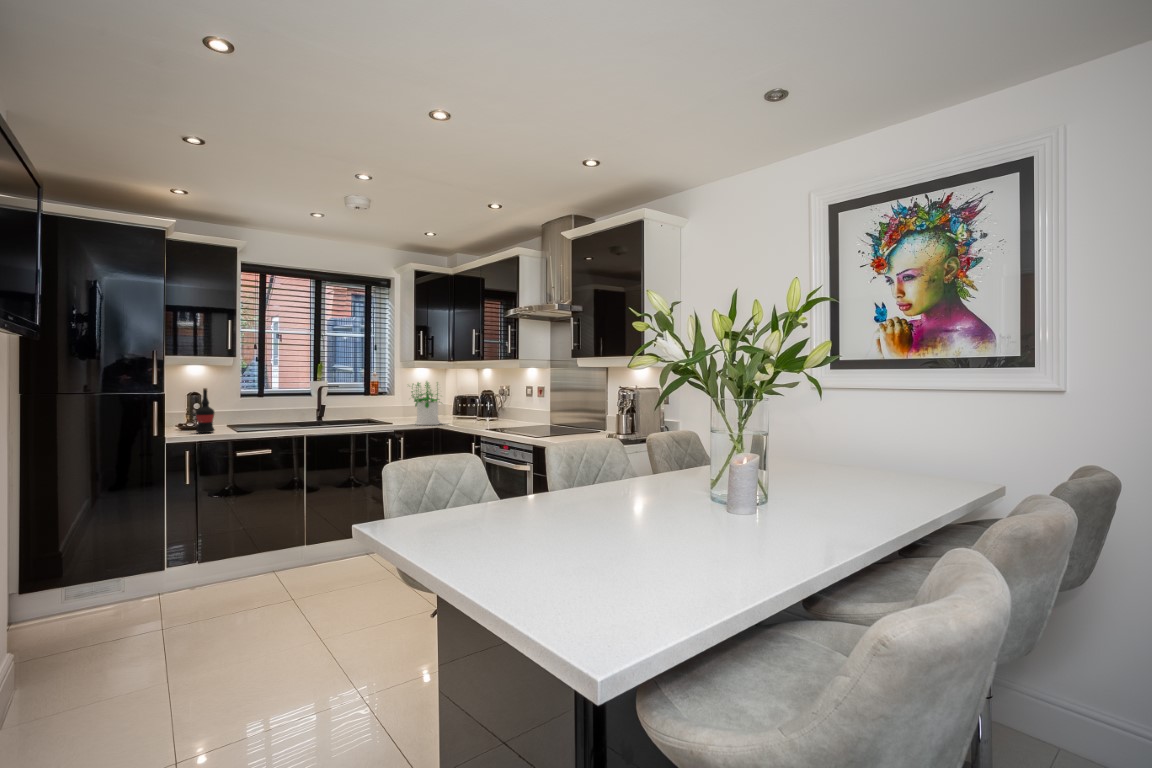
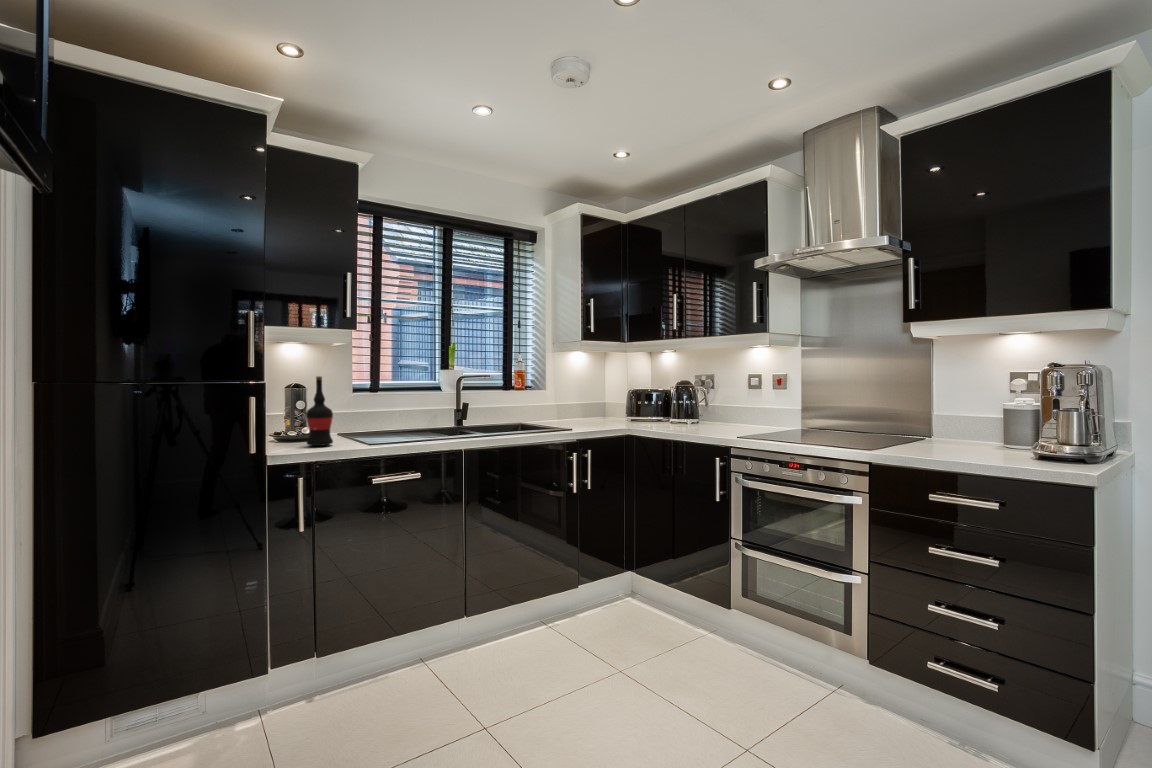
potted plant: present [411,382,440,425] -> none [588,365,640,430]

